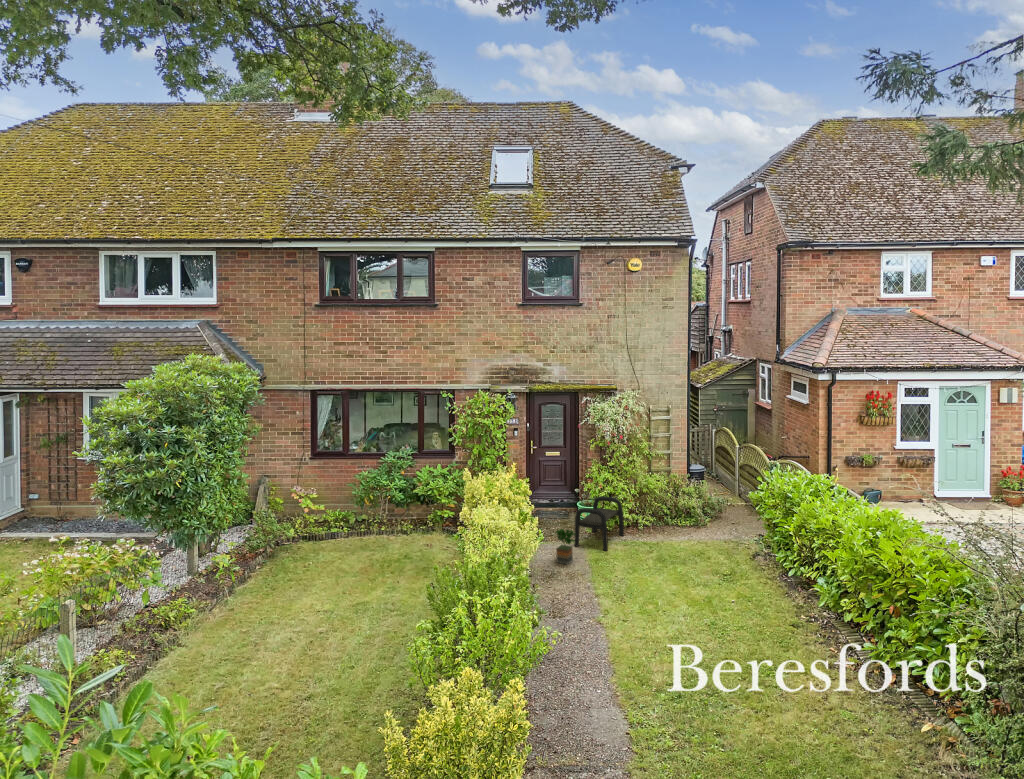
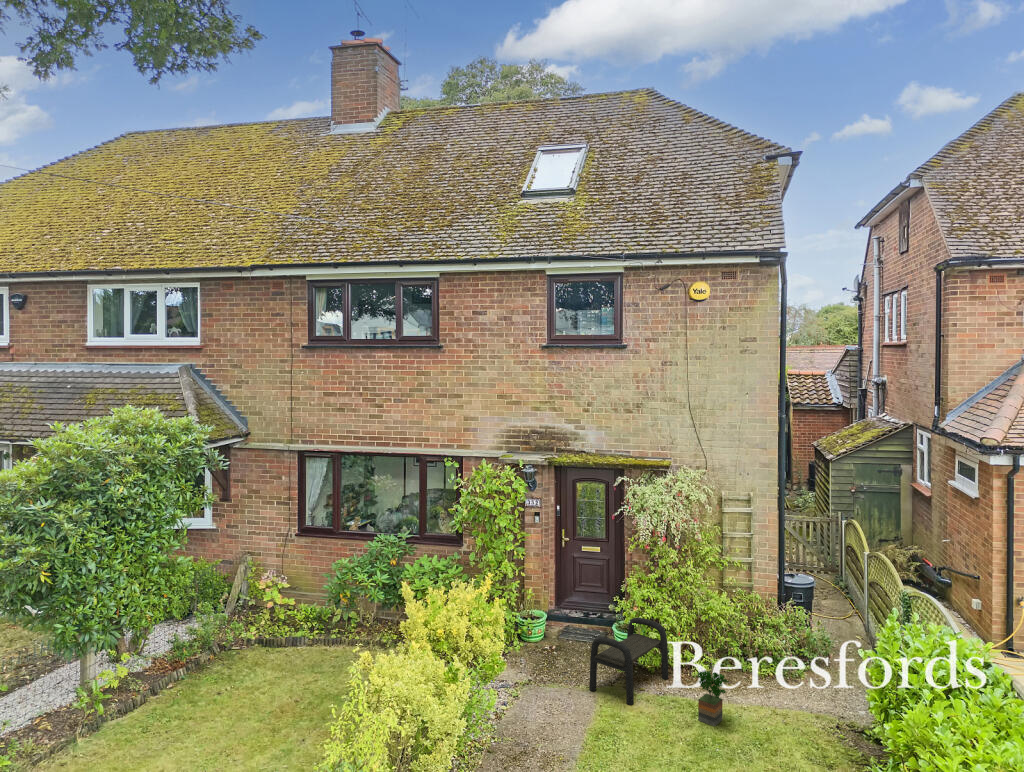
potted tree: present [556,529,576,565] -> present [698,671,728,726]

